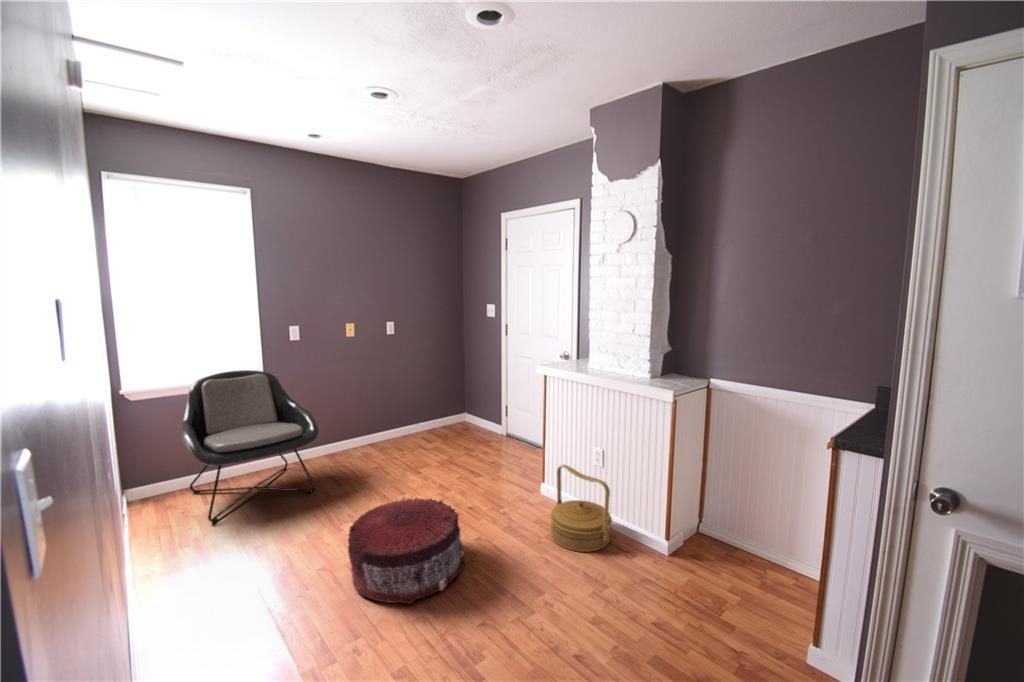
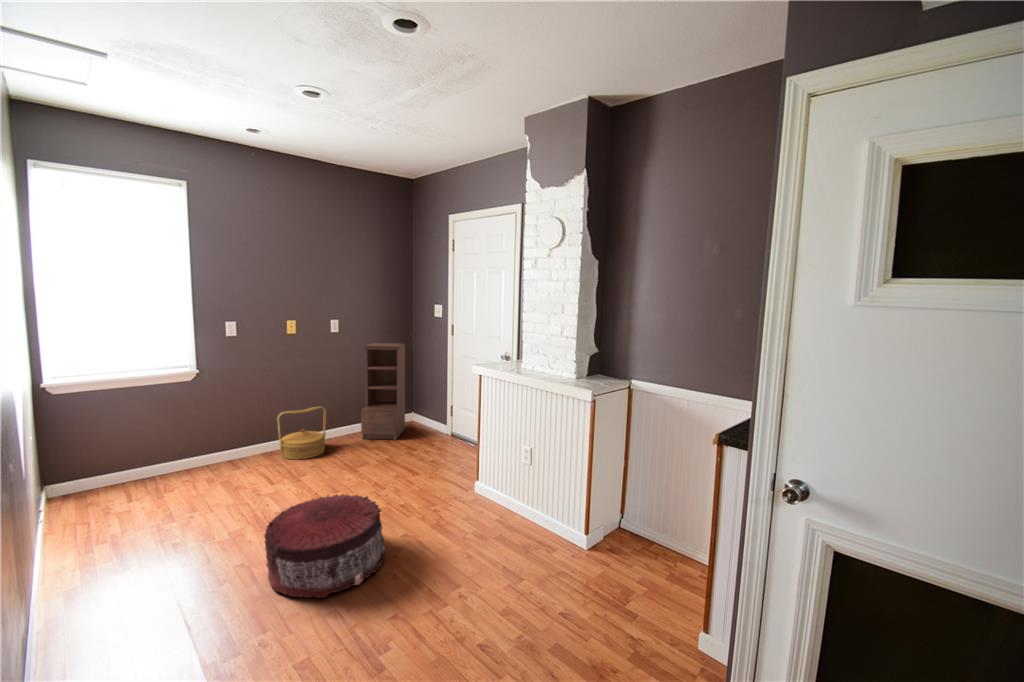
bookshelf: none [416,343,458,441] -> present [361,343,405,440]
lounge chair: present [182,370,318,522] -> none [104,366,252,520]
woven basket: present [550,465,612,552] -> present [277,407,326,460]

